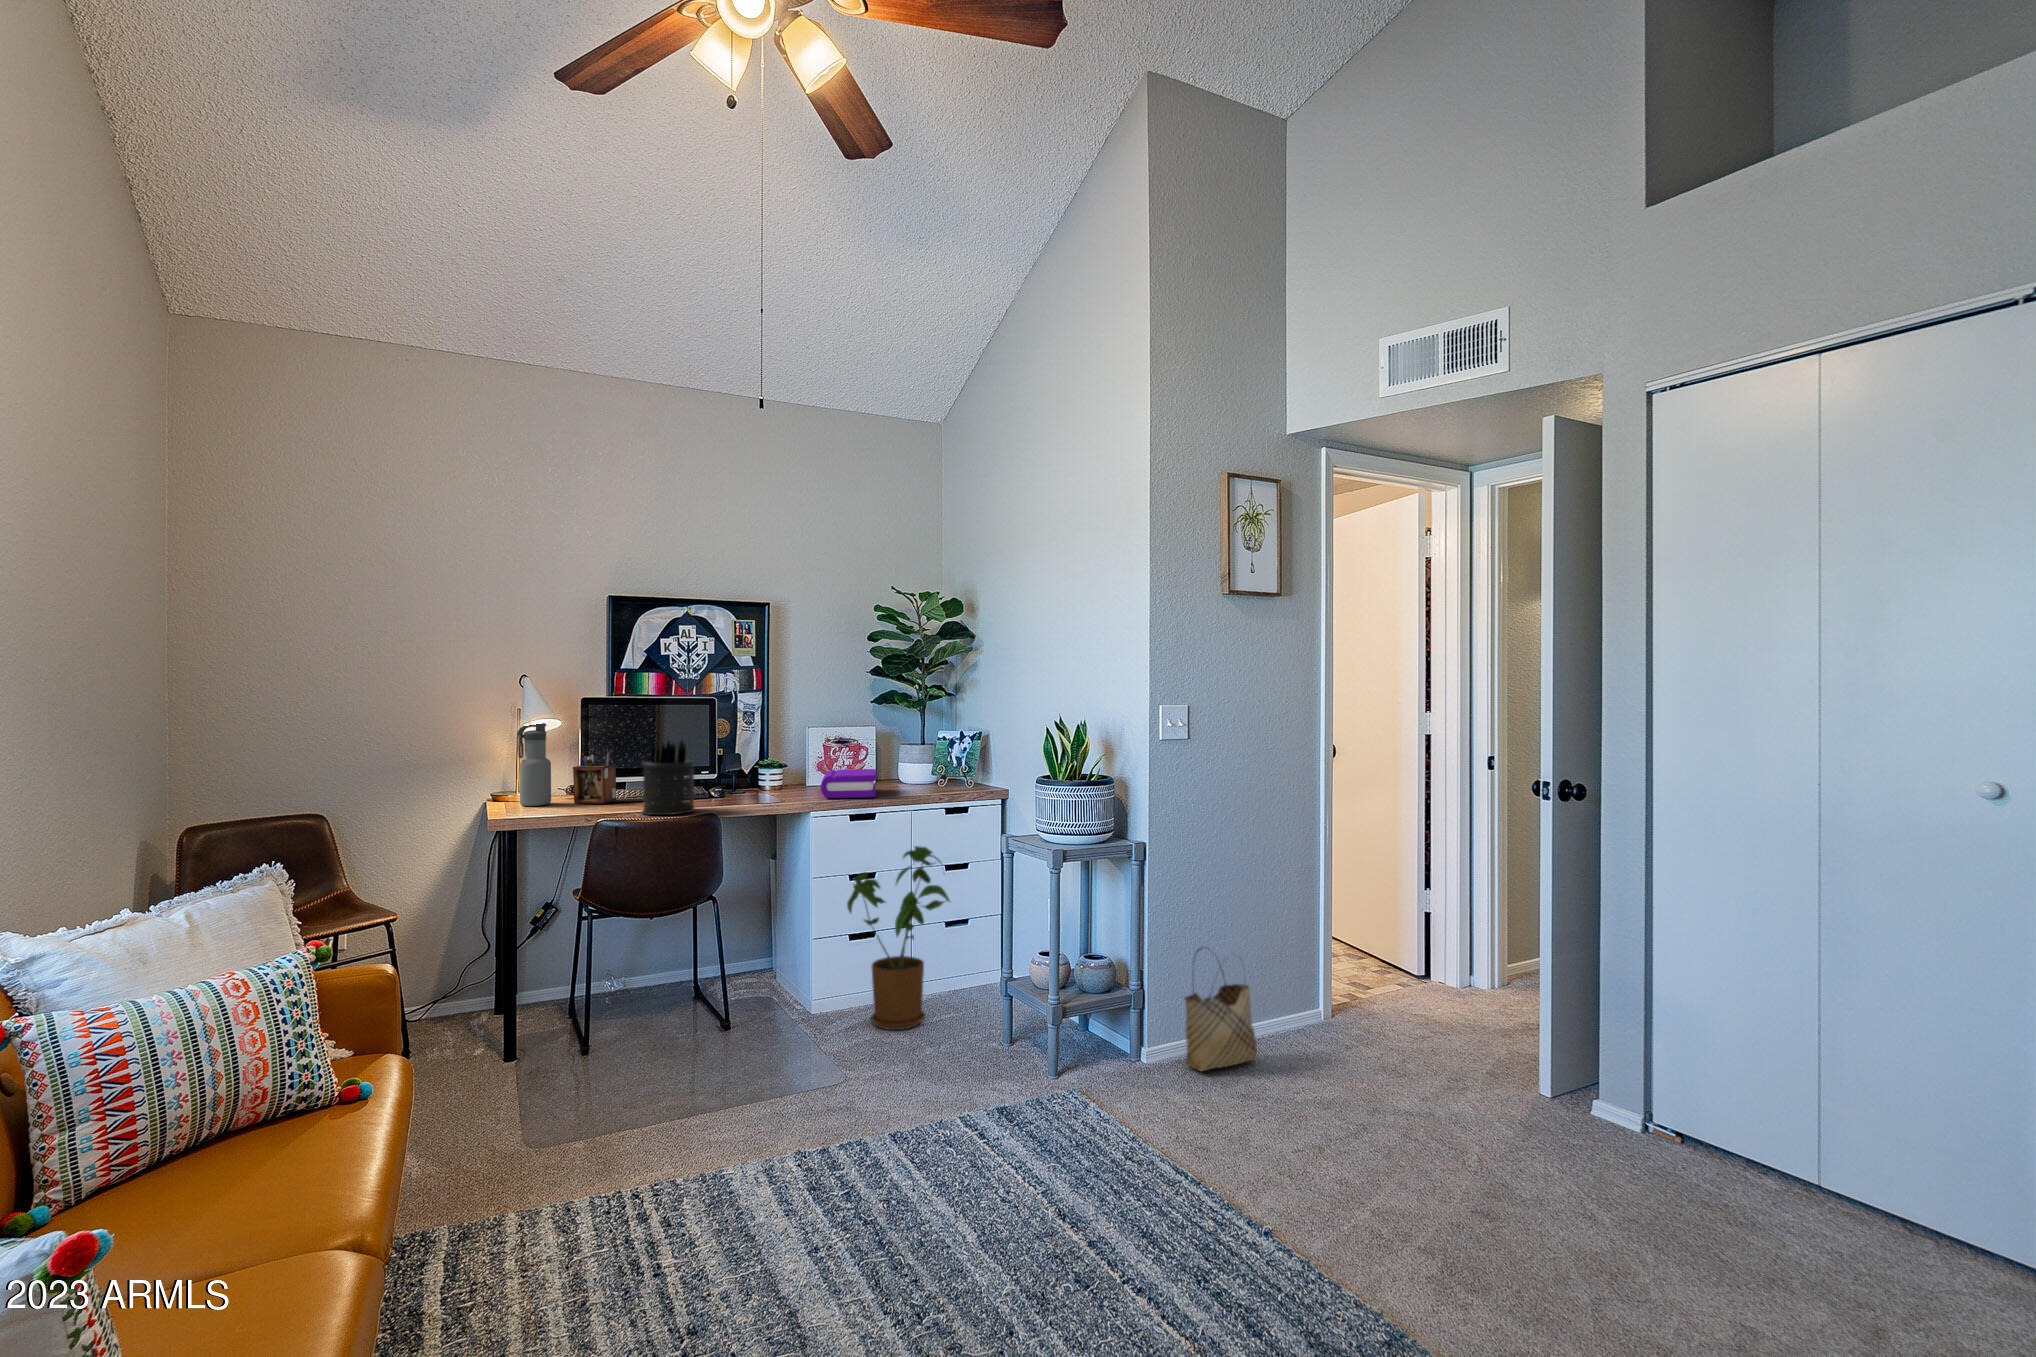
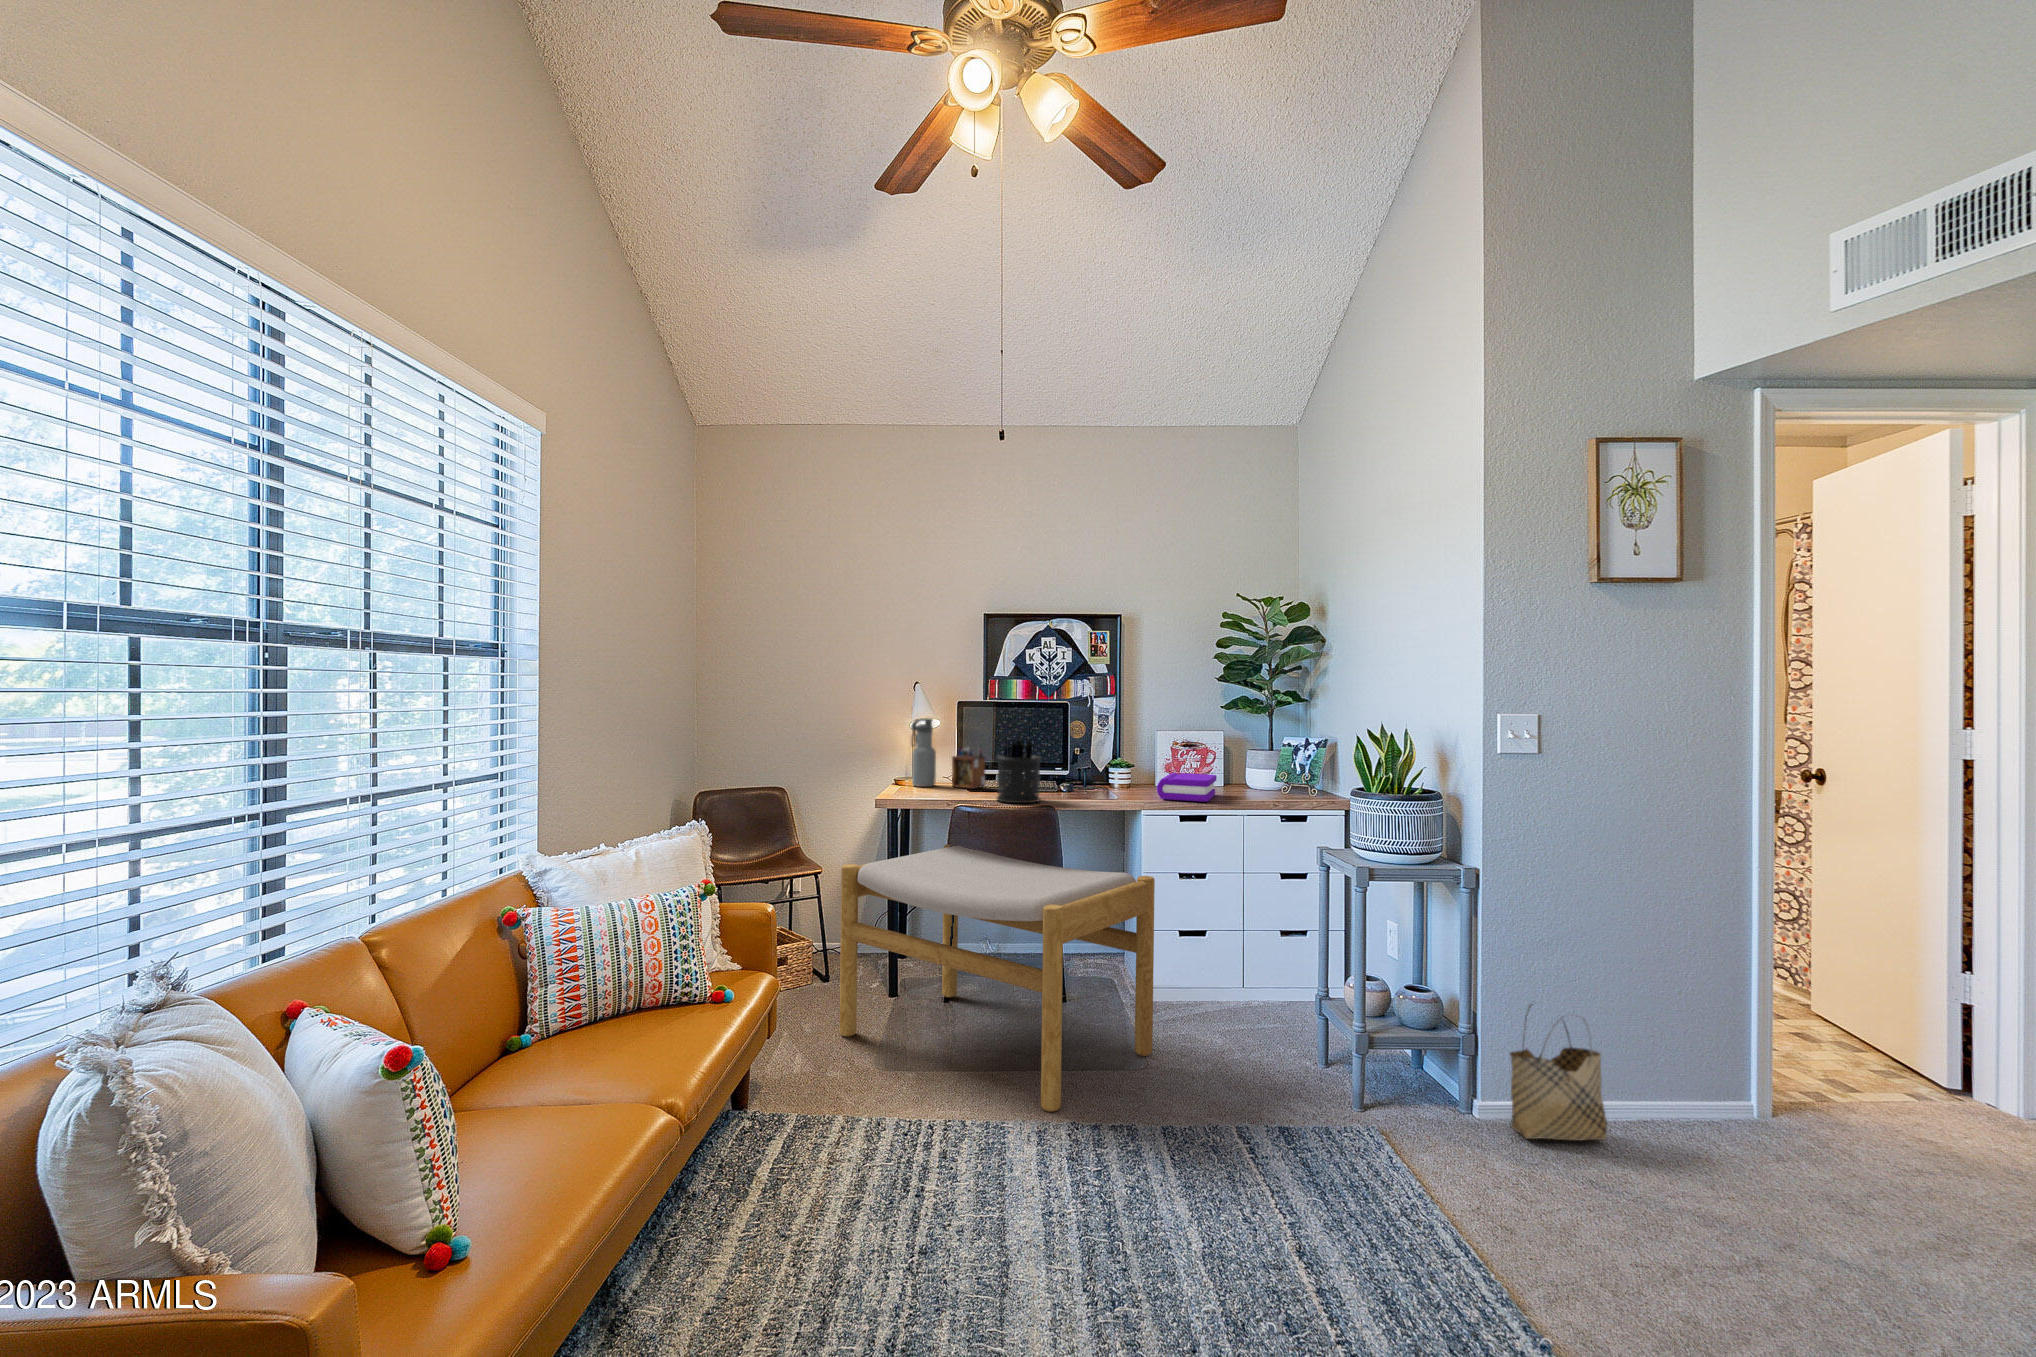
house plant: present [847,846,950,1030] -> none [1171,853,1269,1029]
footstool: none [461,870,849,1148] -> present [840,844,1155,1112]

